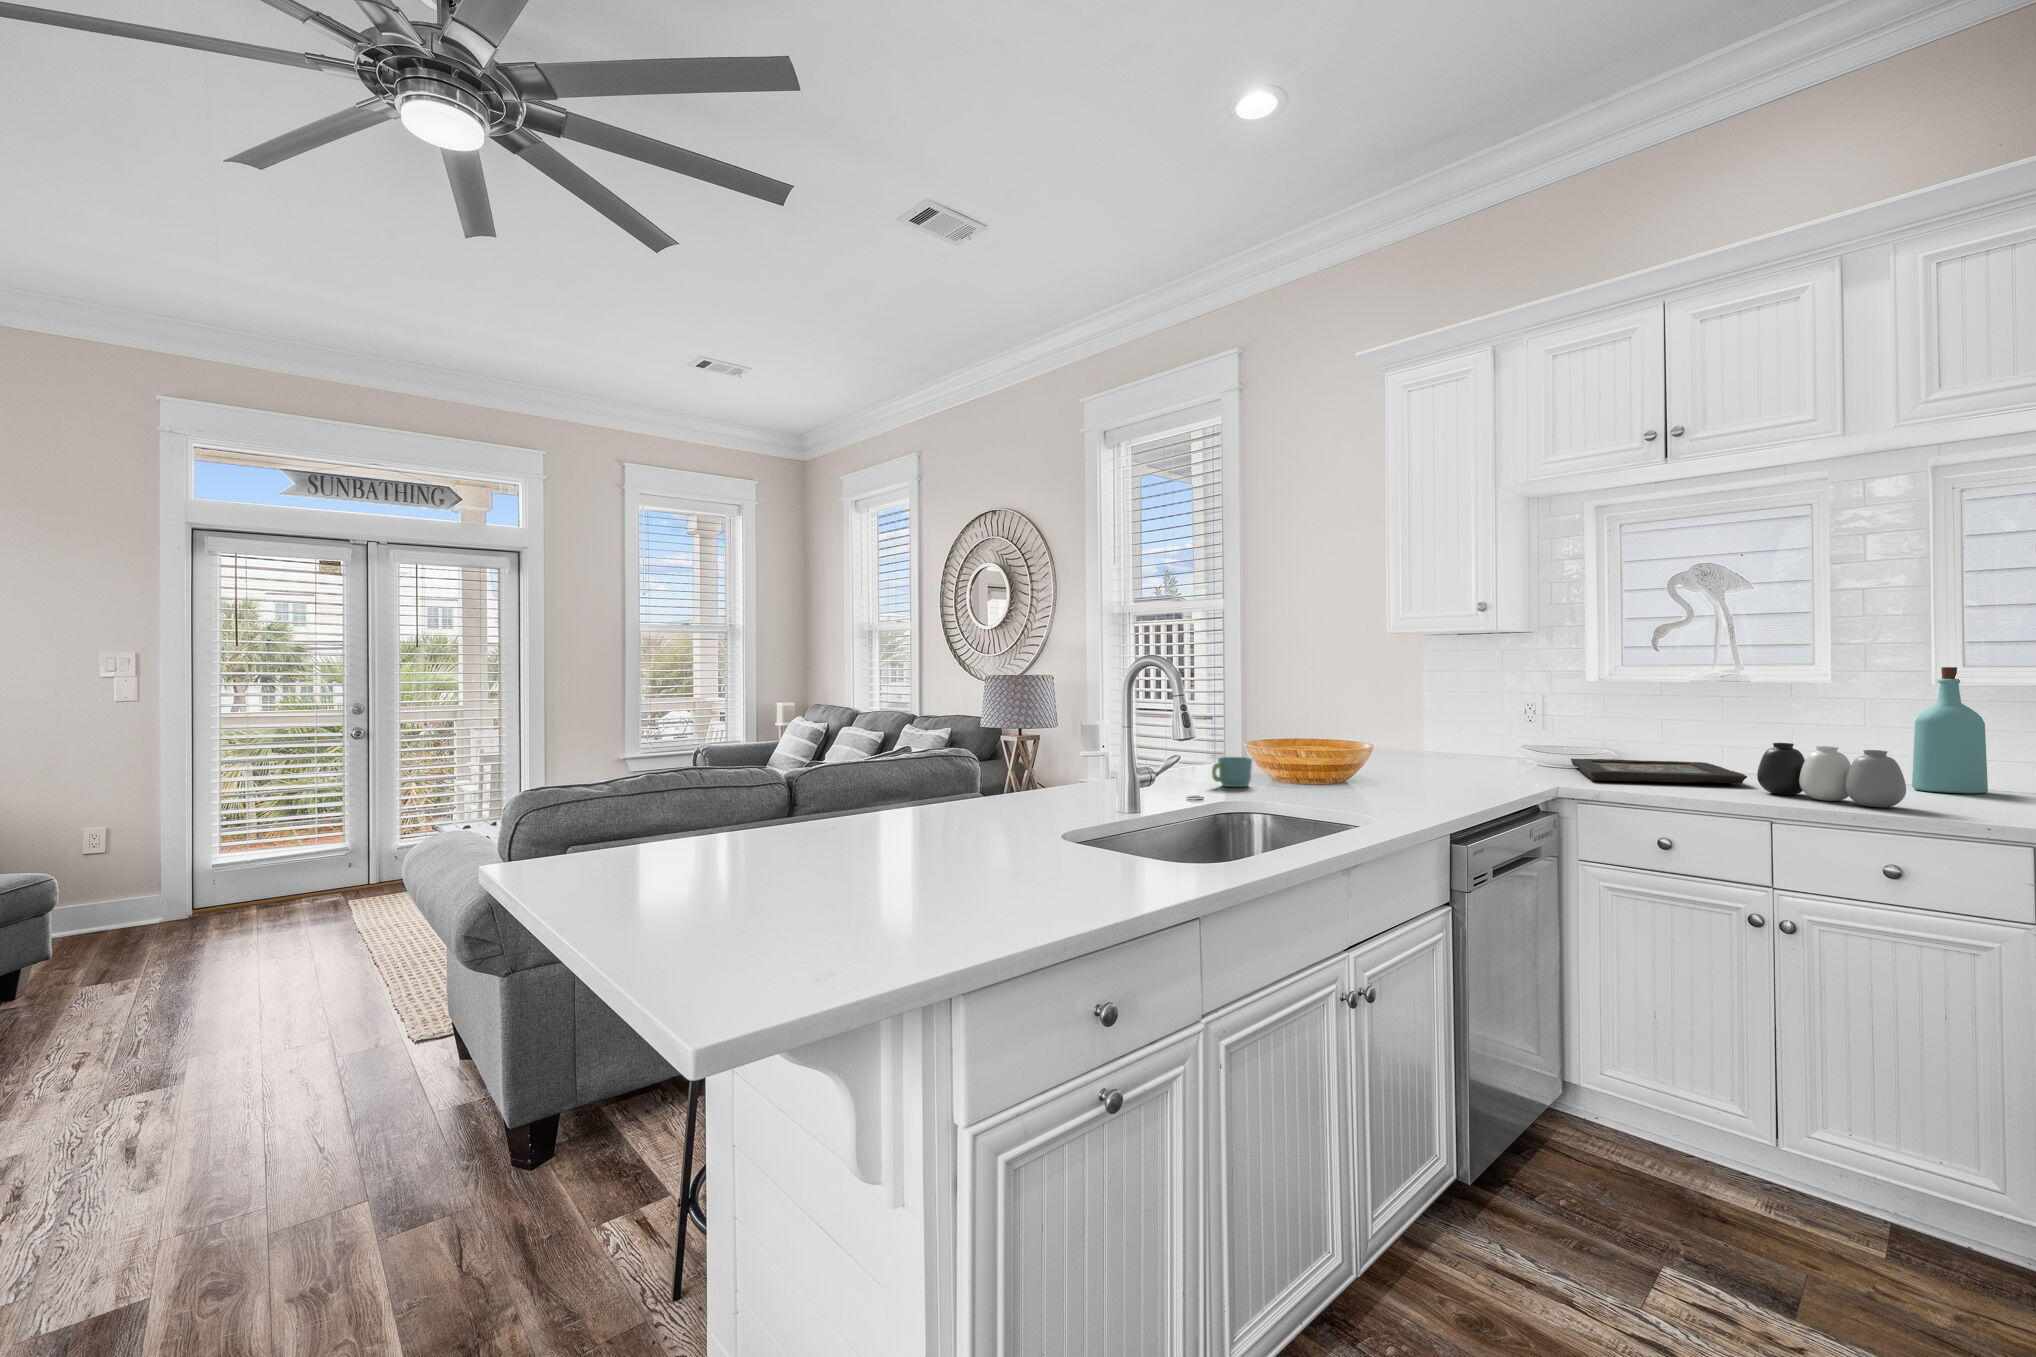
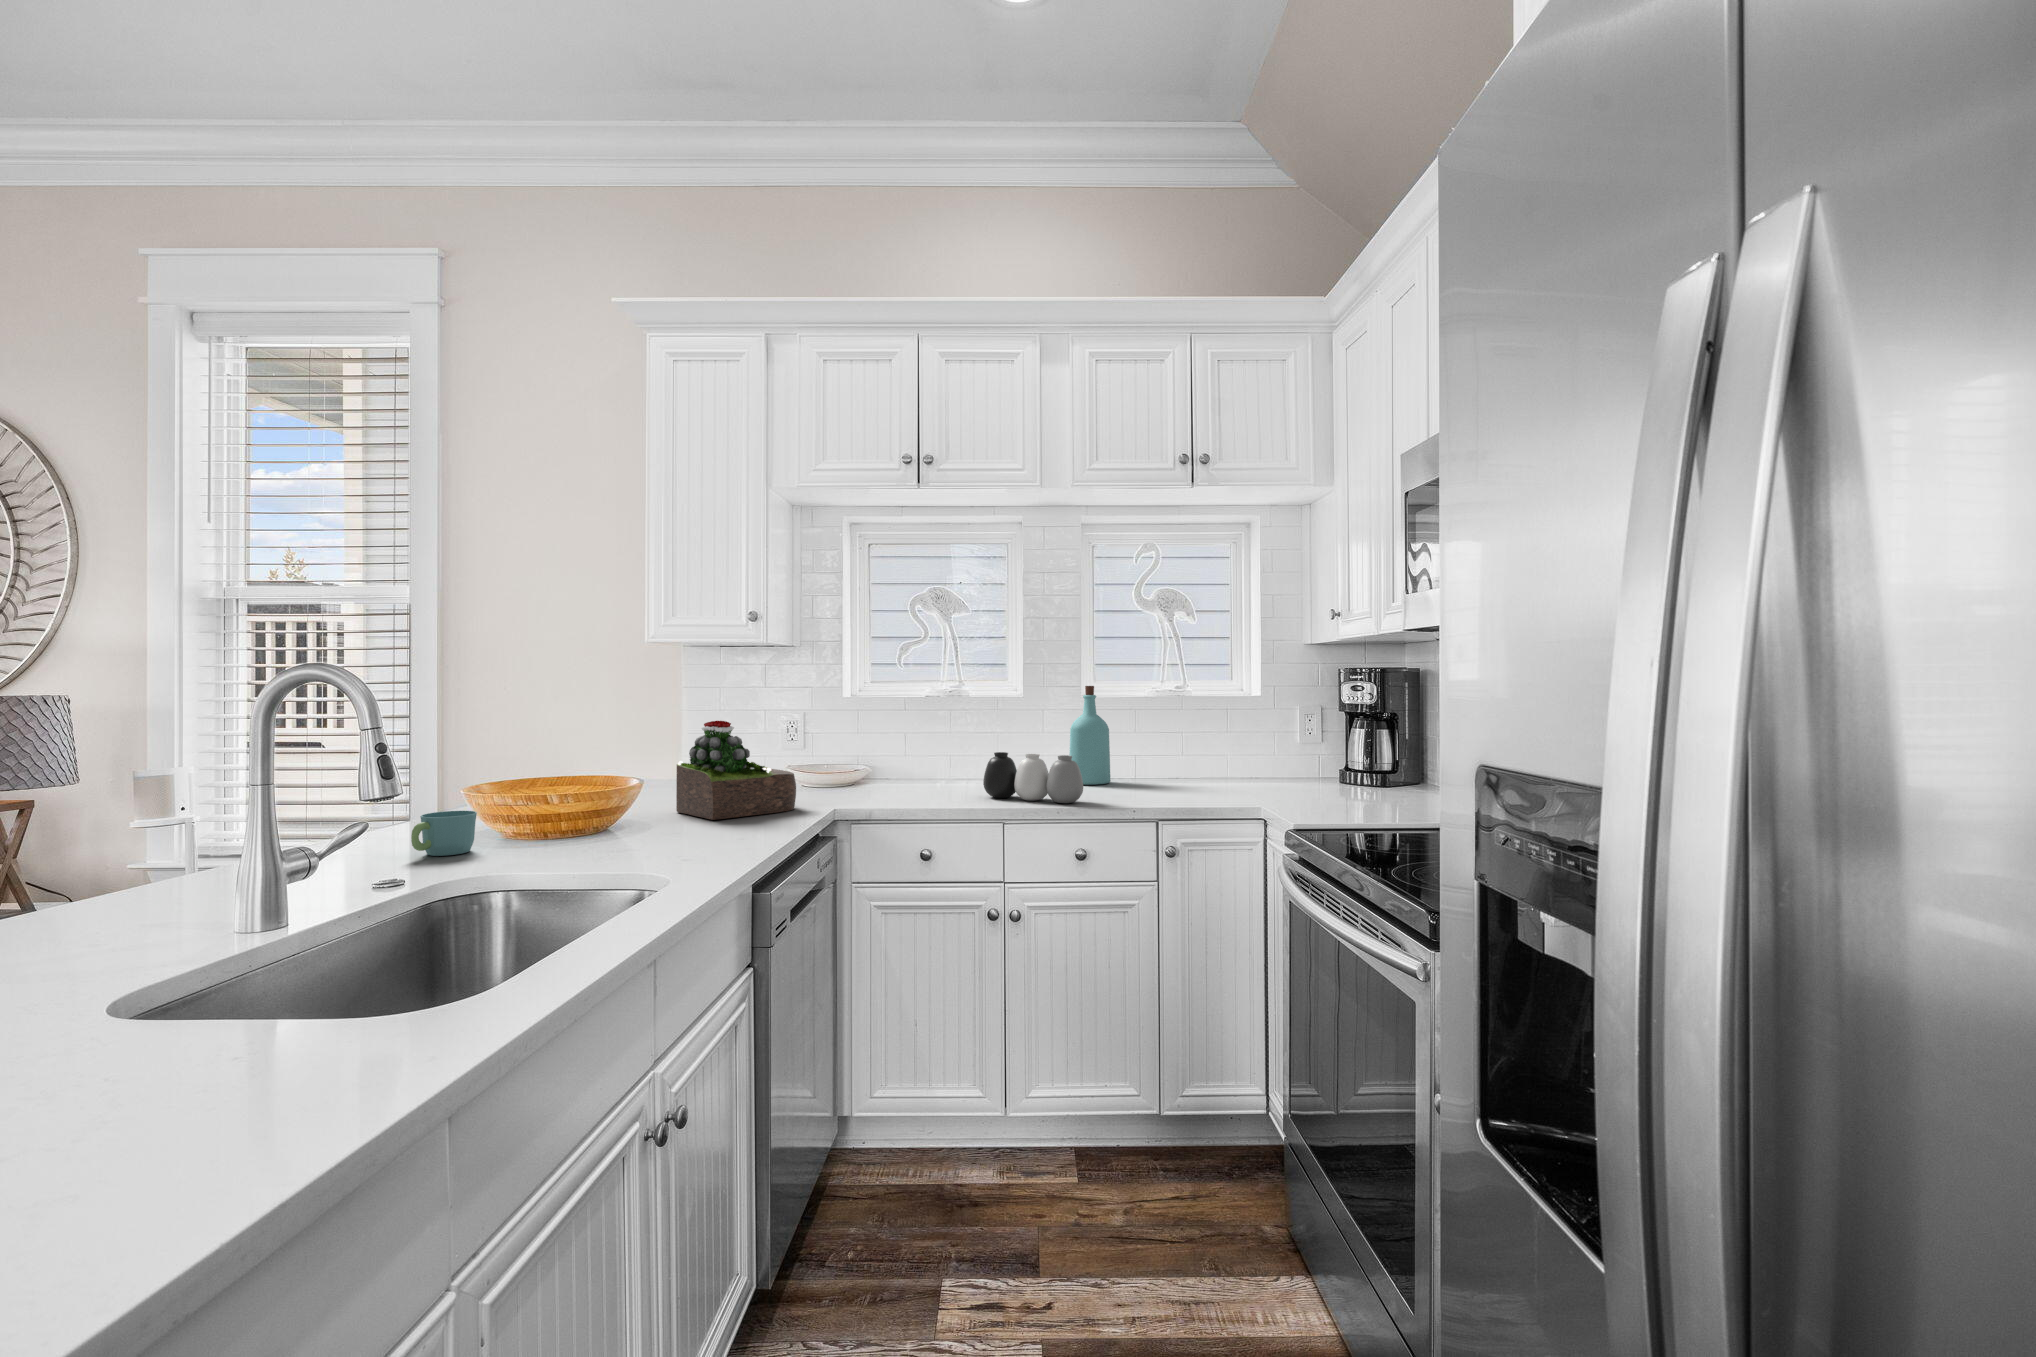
succulent plant: none [1410,699,1522,784] -> present [676,721,796,820]
decorative tray: present [1571,759,1747,784] -> none [825,772,973,798]

